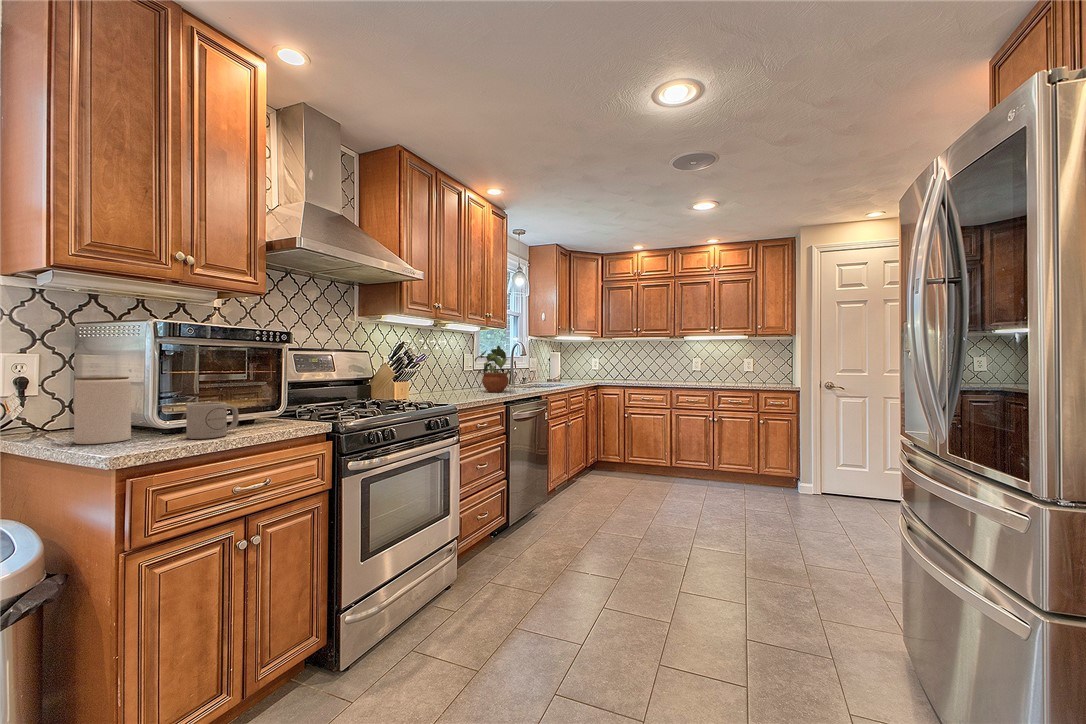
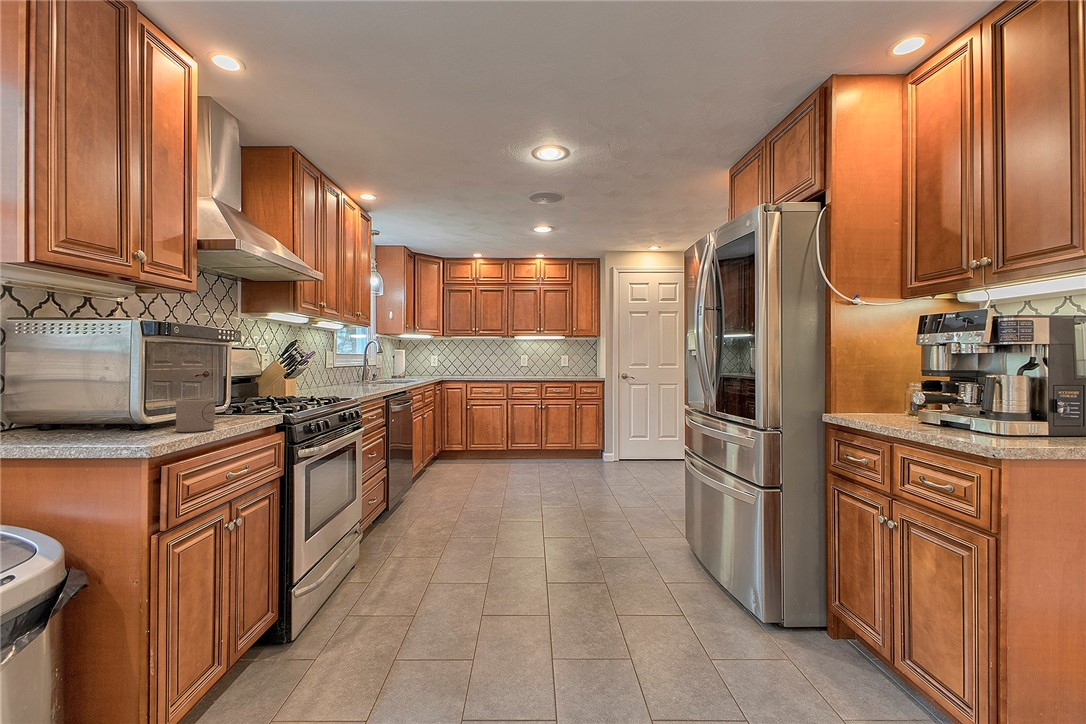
potted plant: present [475,346,511,392] -> none [345,342,383,387]
jar: present [74,377,131,444] -> none [57,375,115,442]

